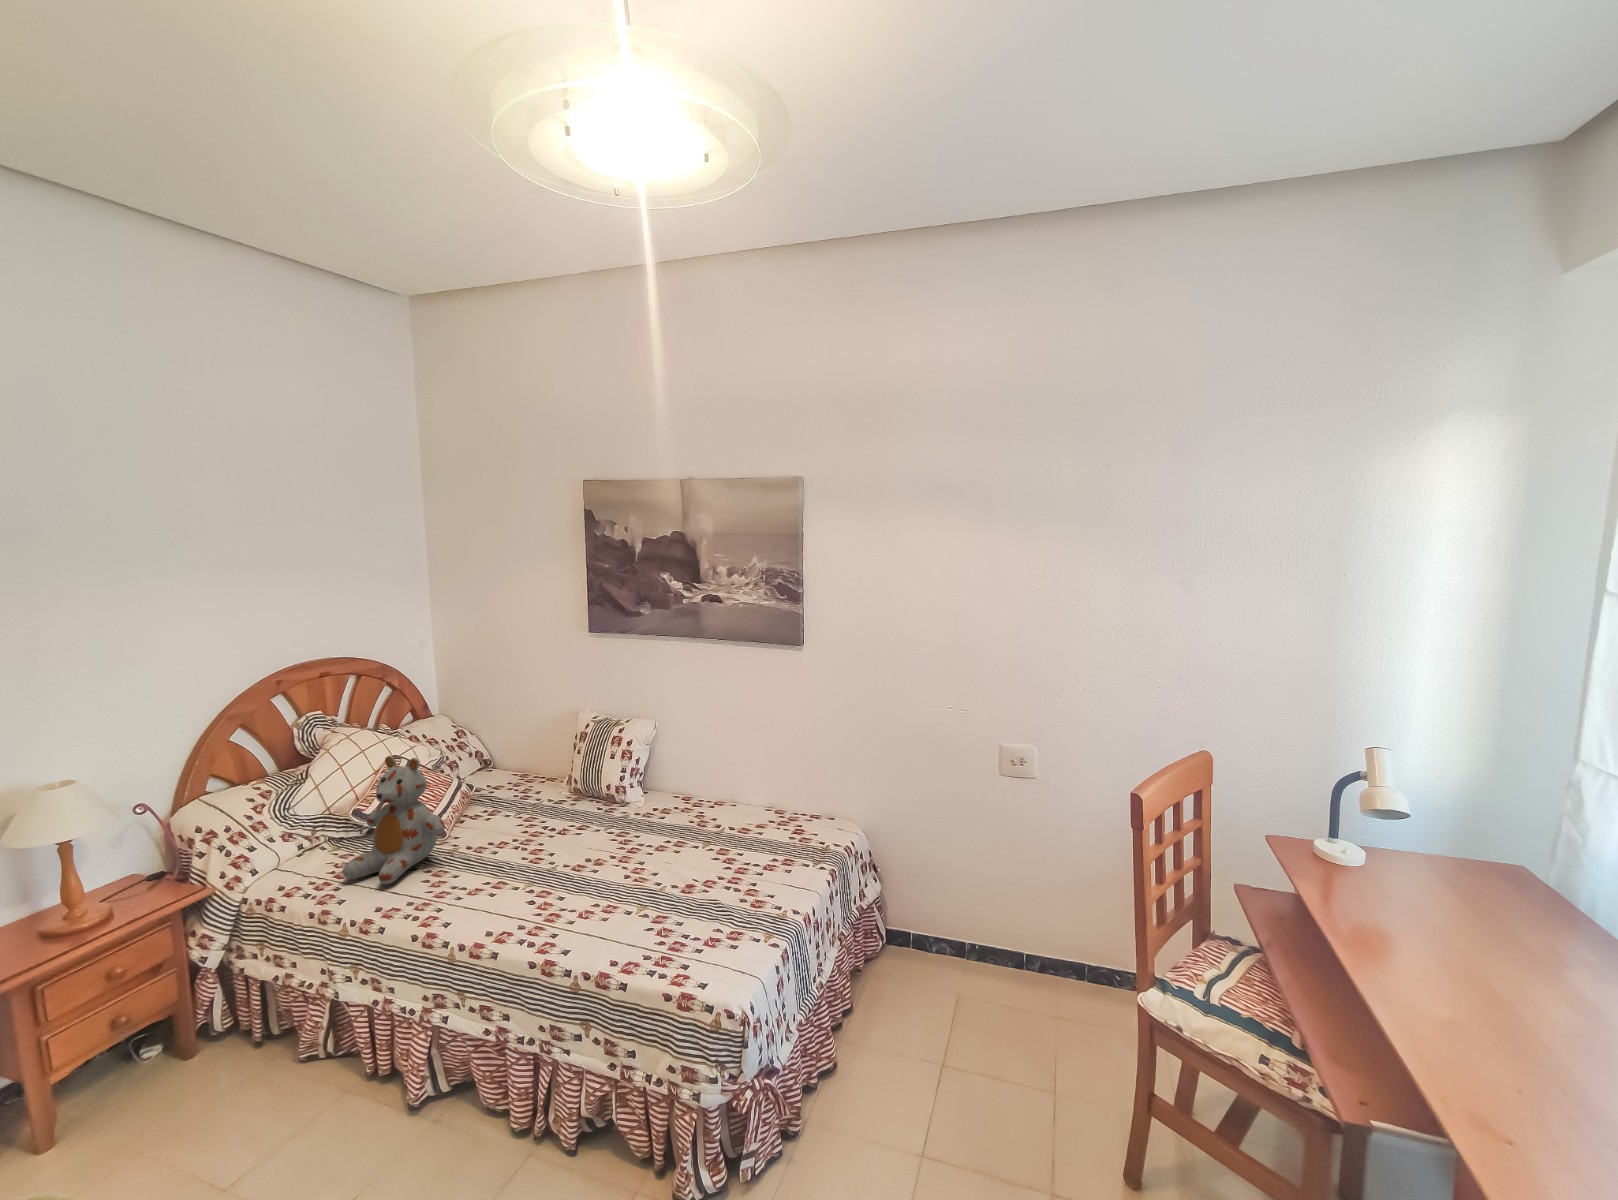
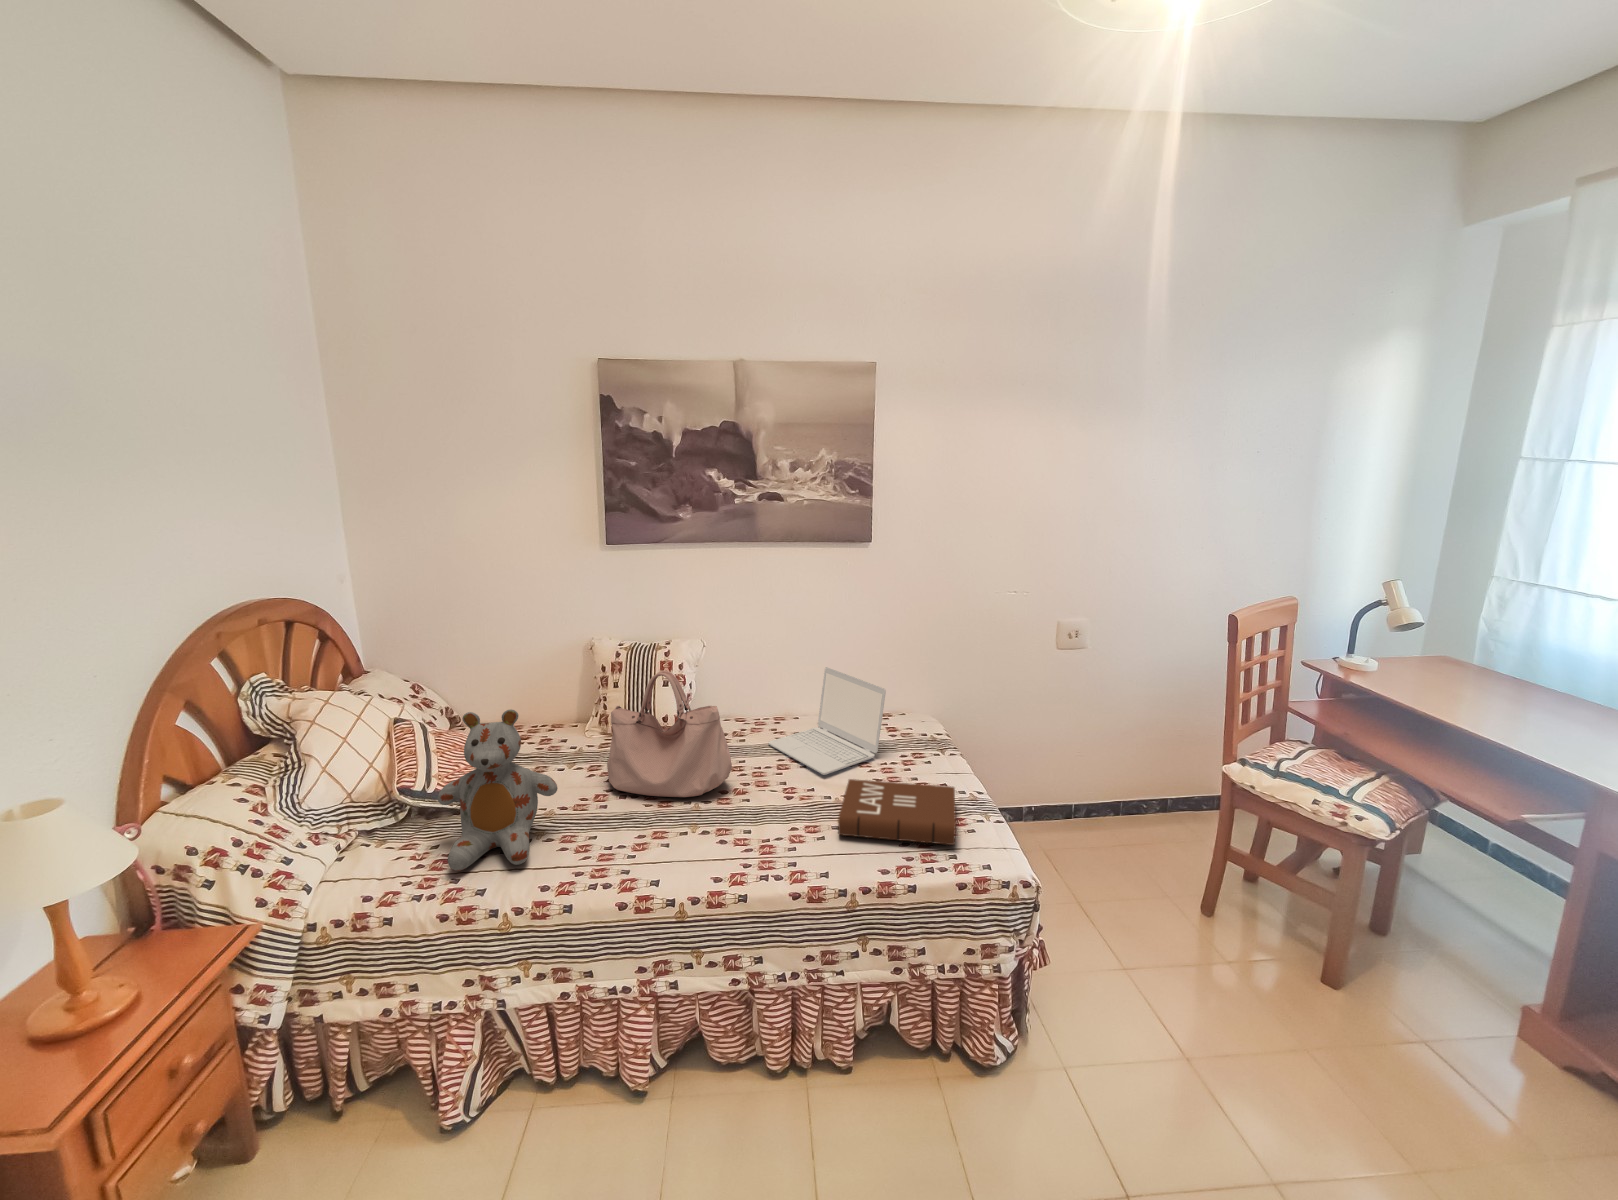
handbag: none [513,744,602,860] -> present [607,670,732,797]
laptop: none [675,763,759,865] -> present [768,667,886,775]
book: none [619,871,758,955] -> present [838,779,956,845]

